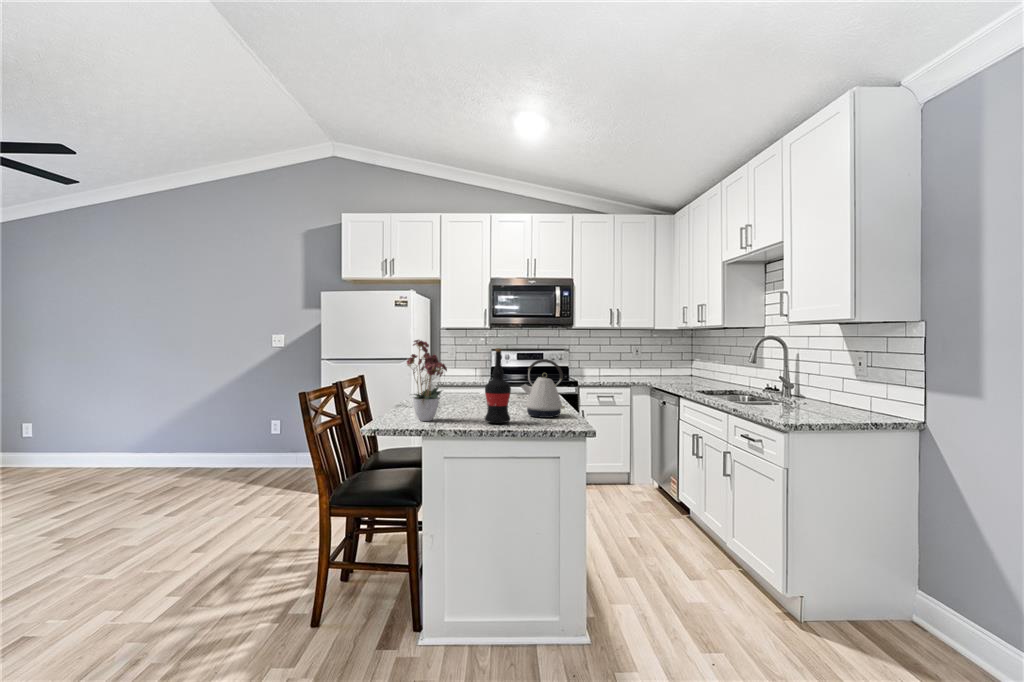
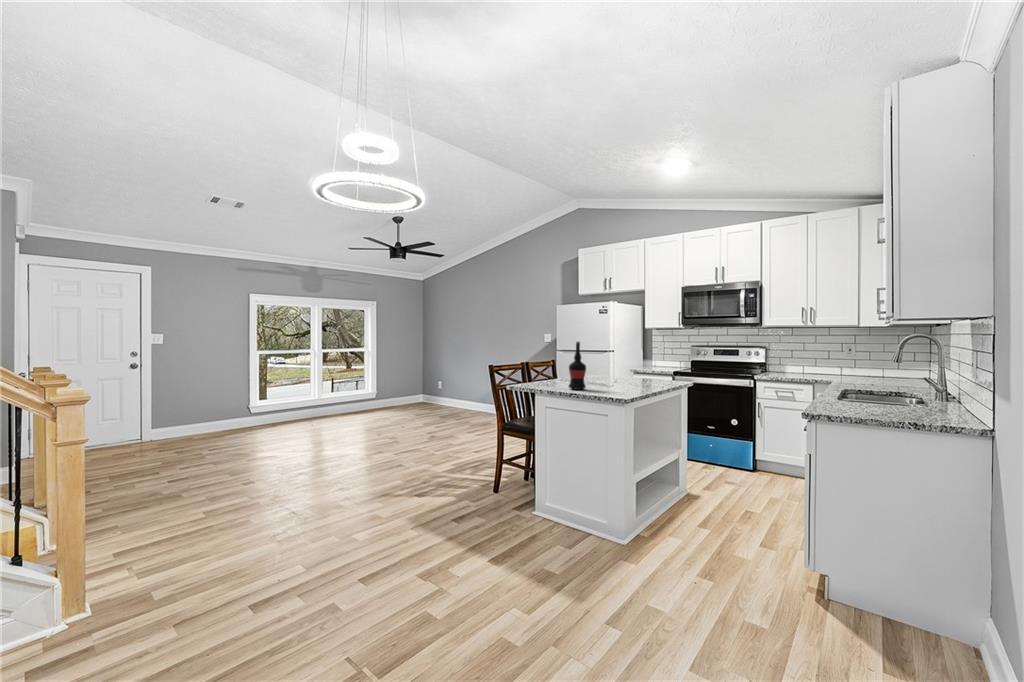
flower arrangement: present [407,340,447,421] -> none [533,333,556,385]
kettle: present [521,359,565,418] -> none [606,350,635,390]

